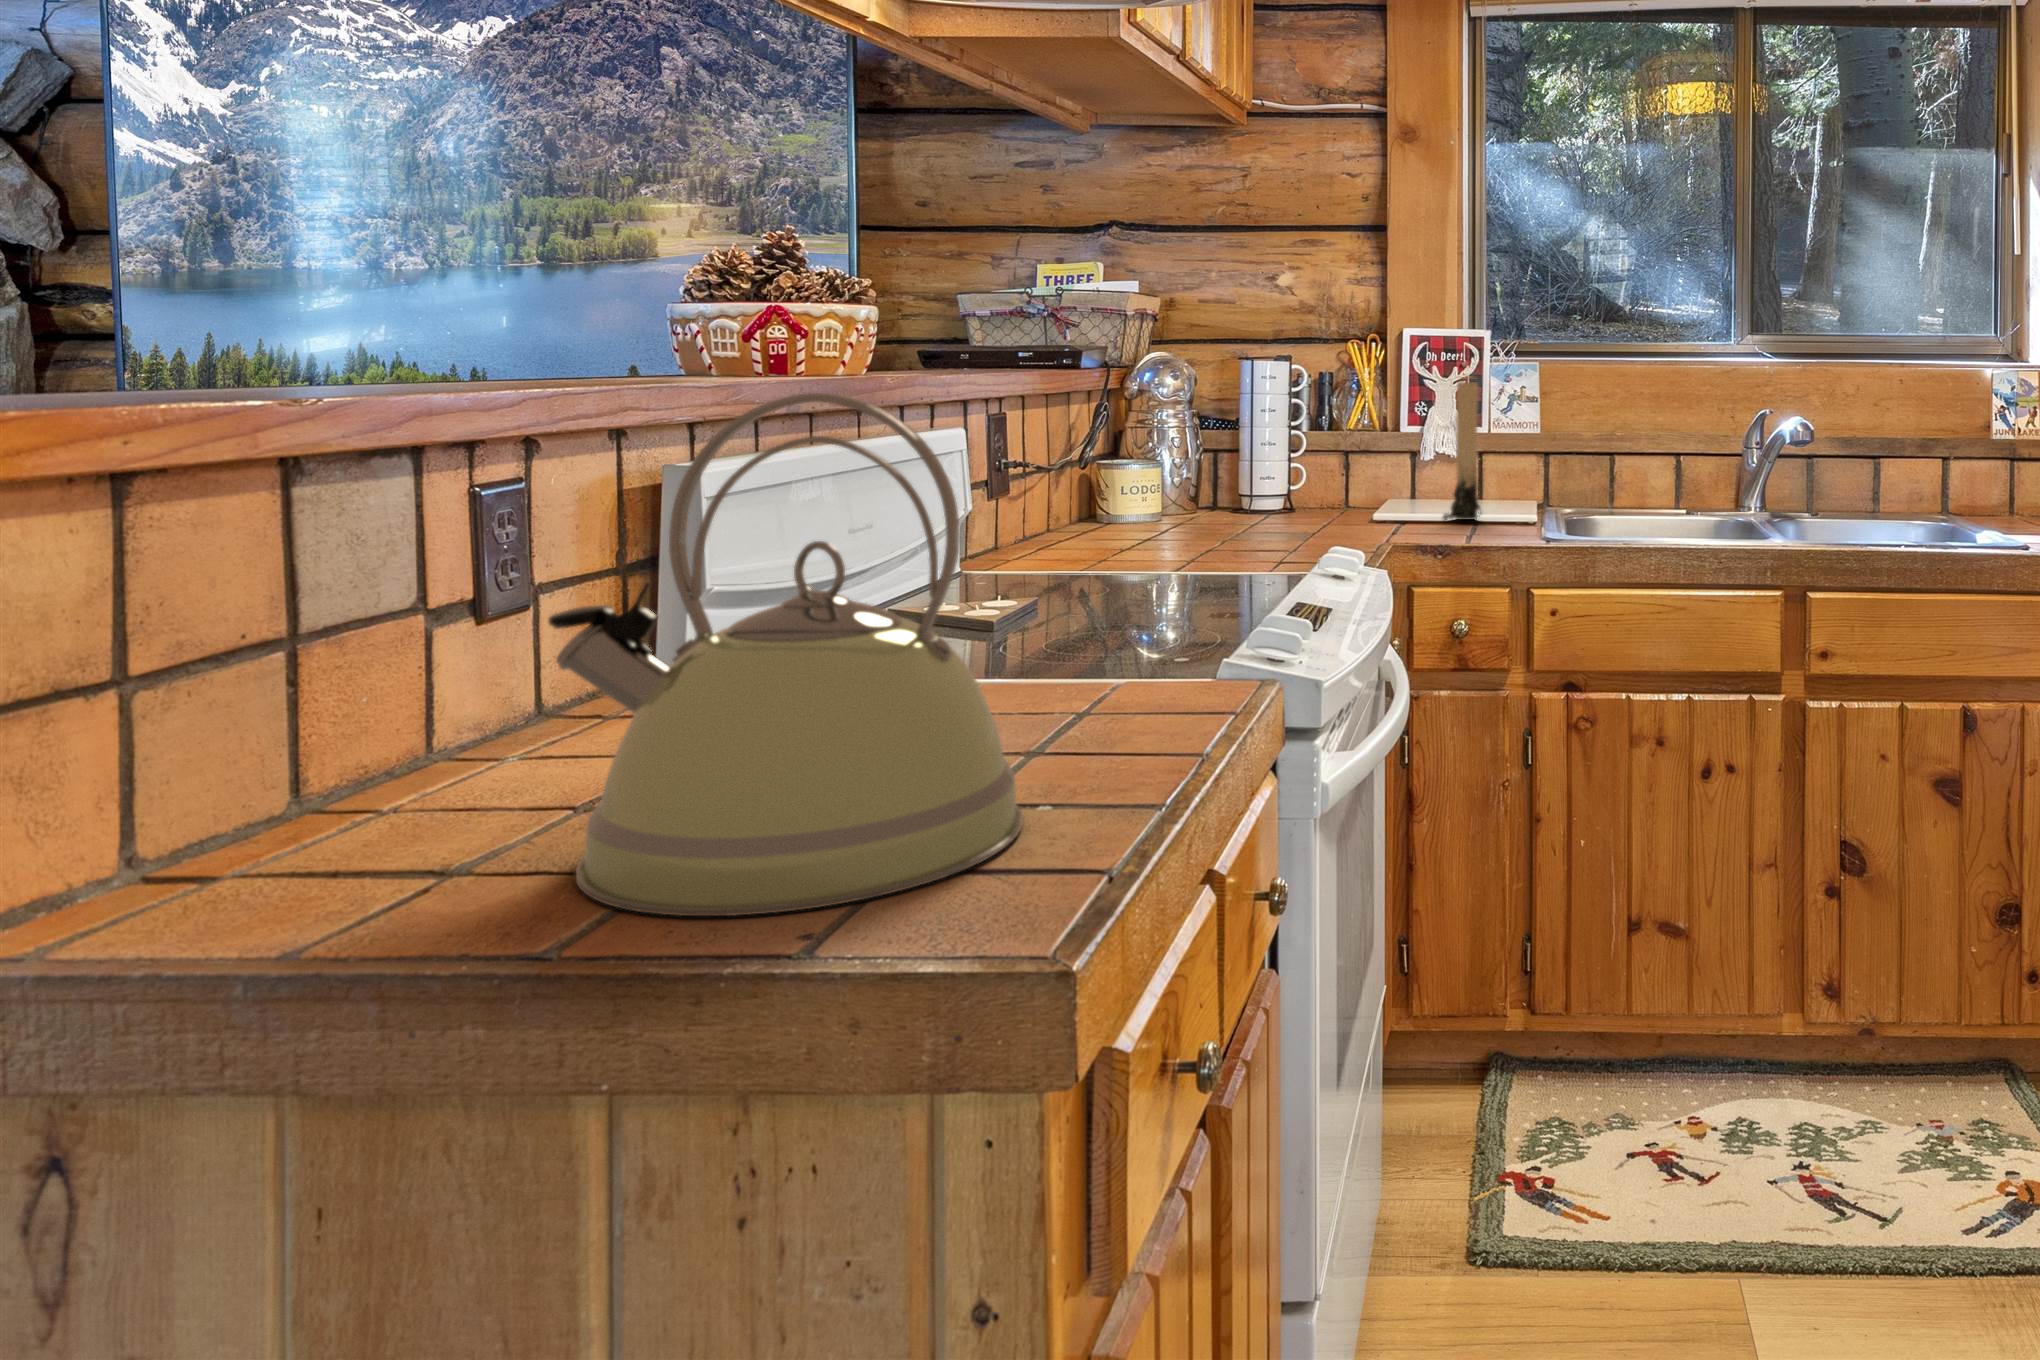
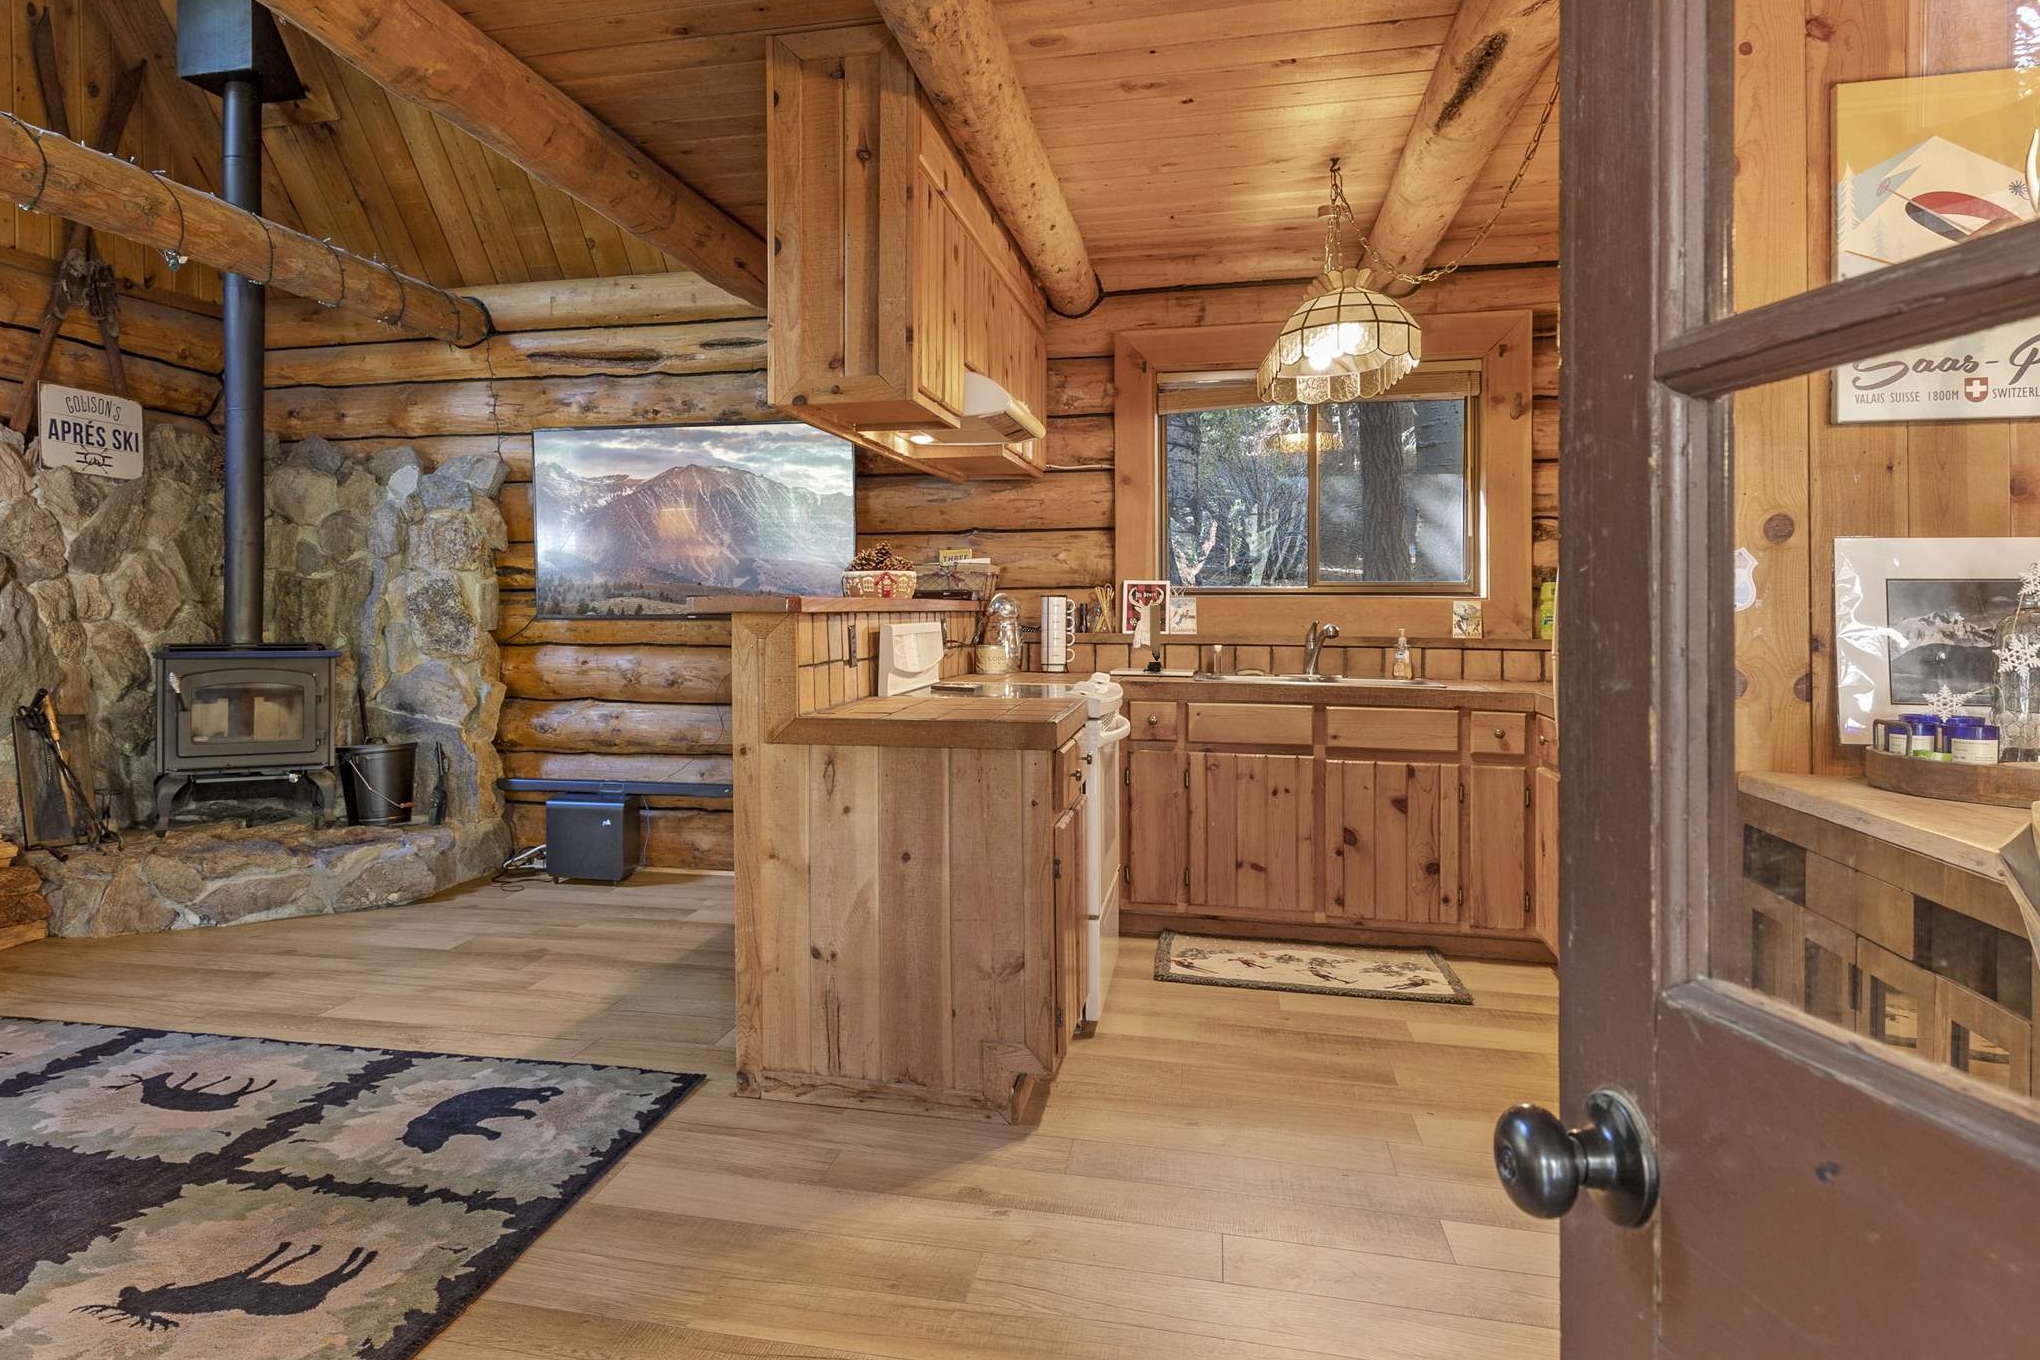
kettle: present [548,393,1022,916] -> none [918,590,1023,697]

